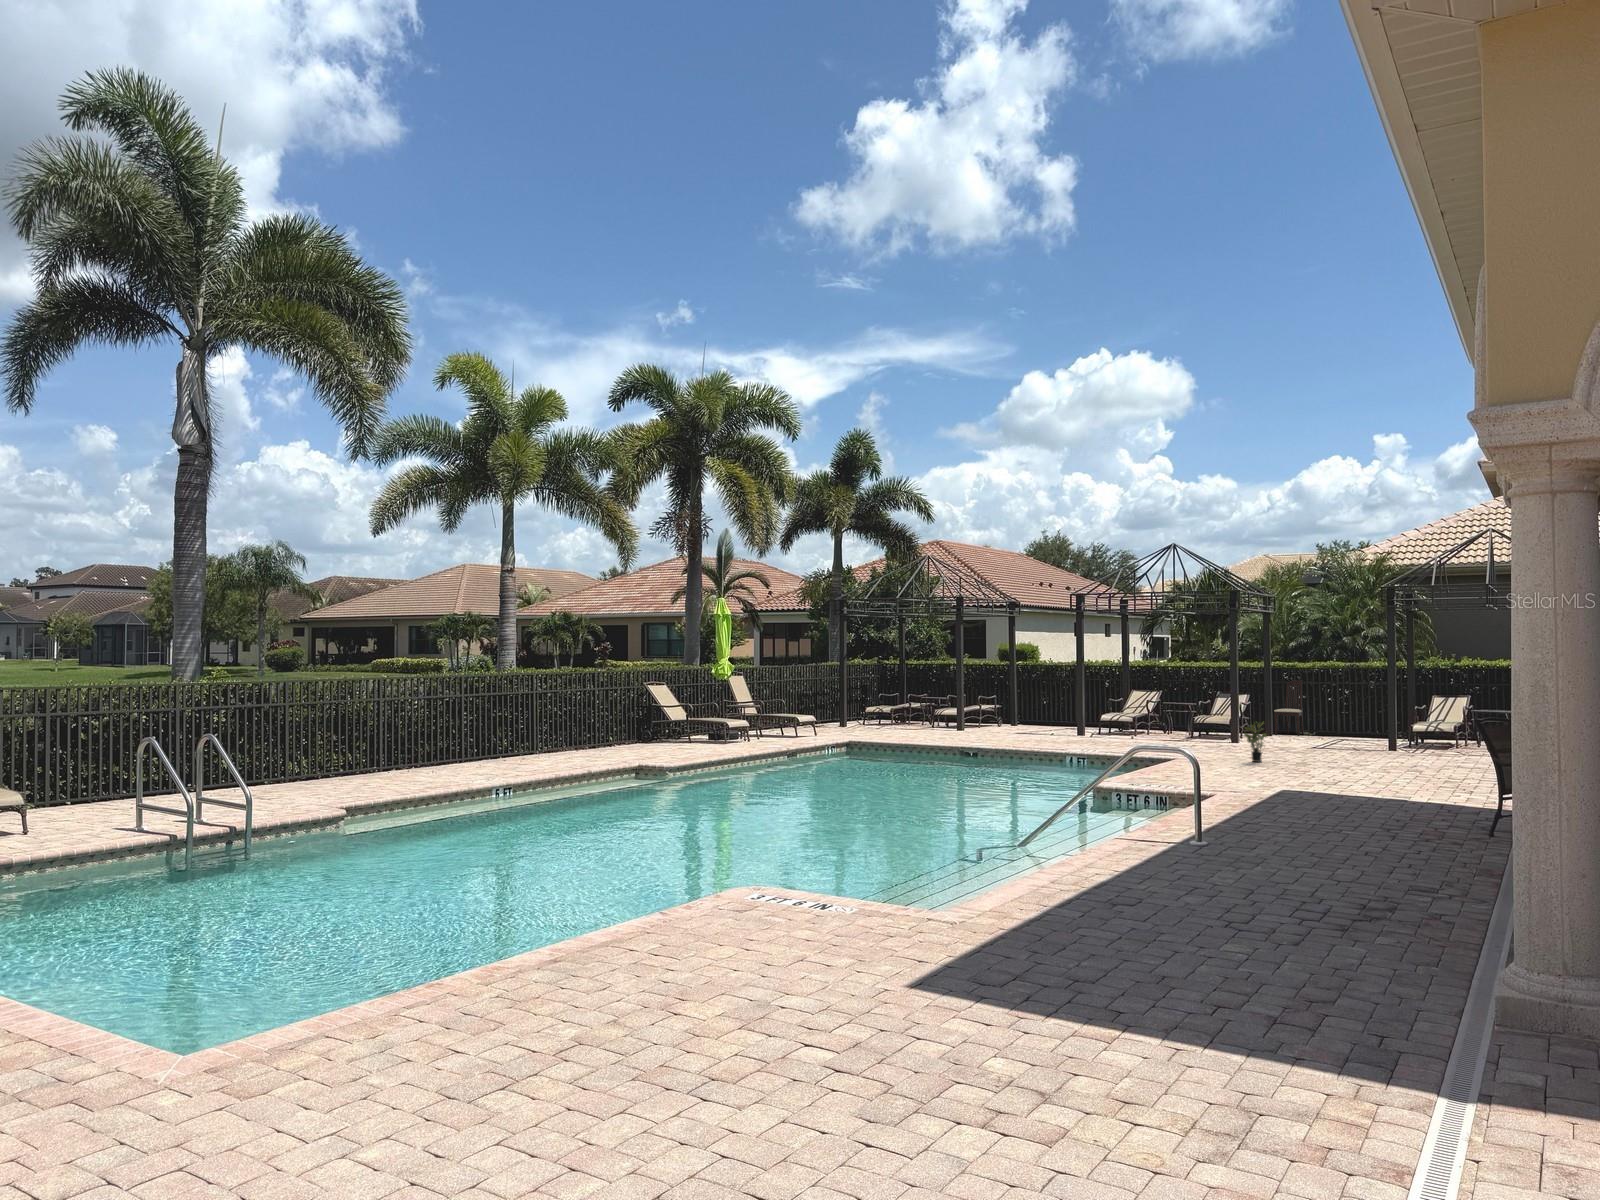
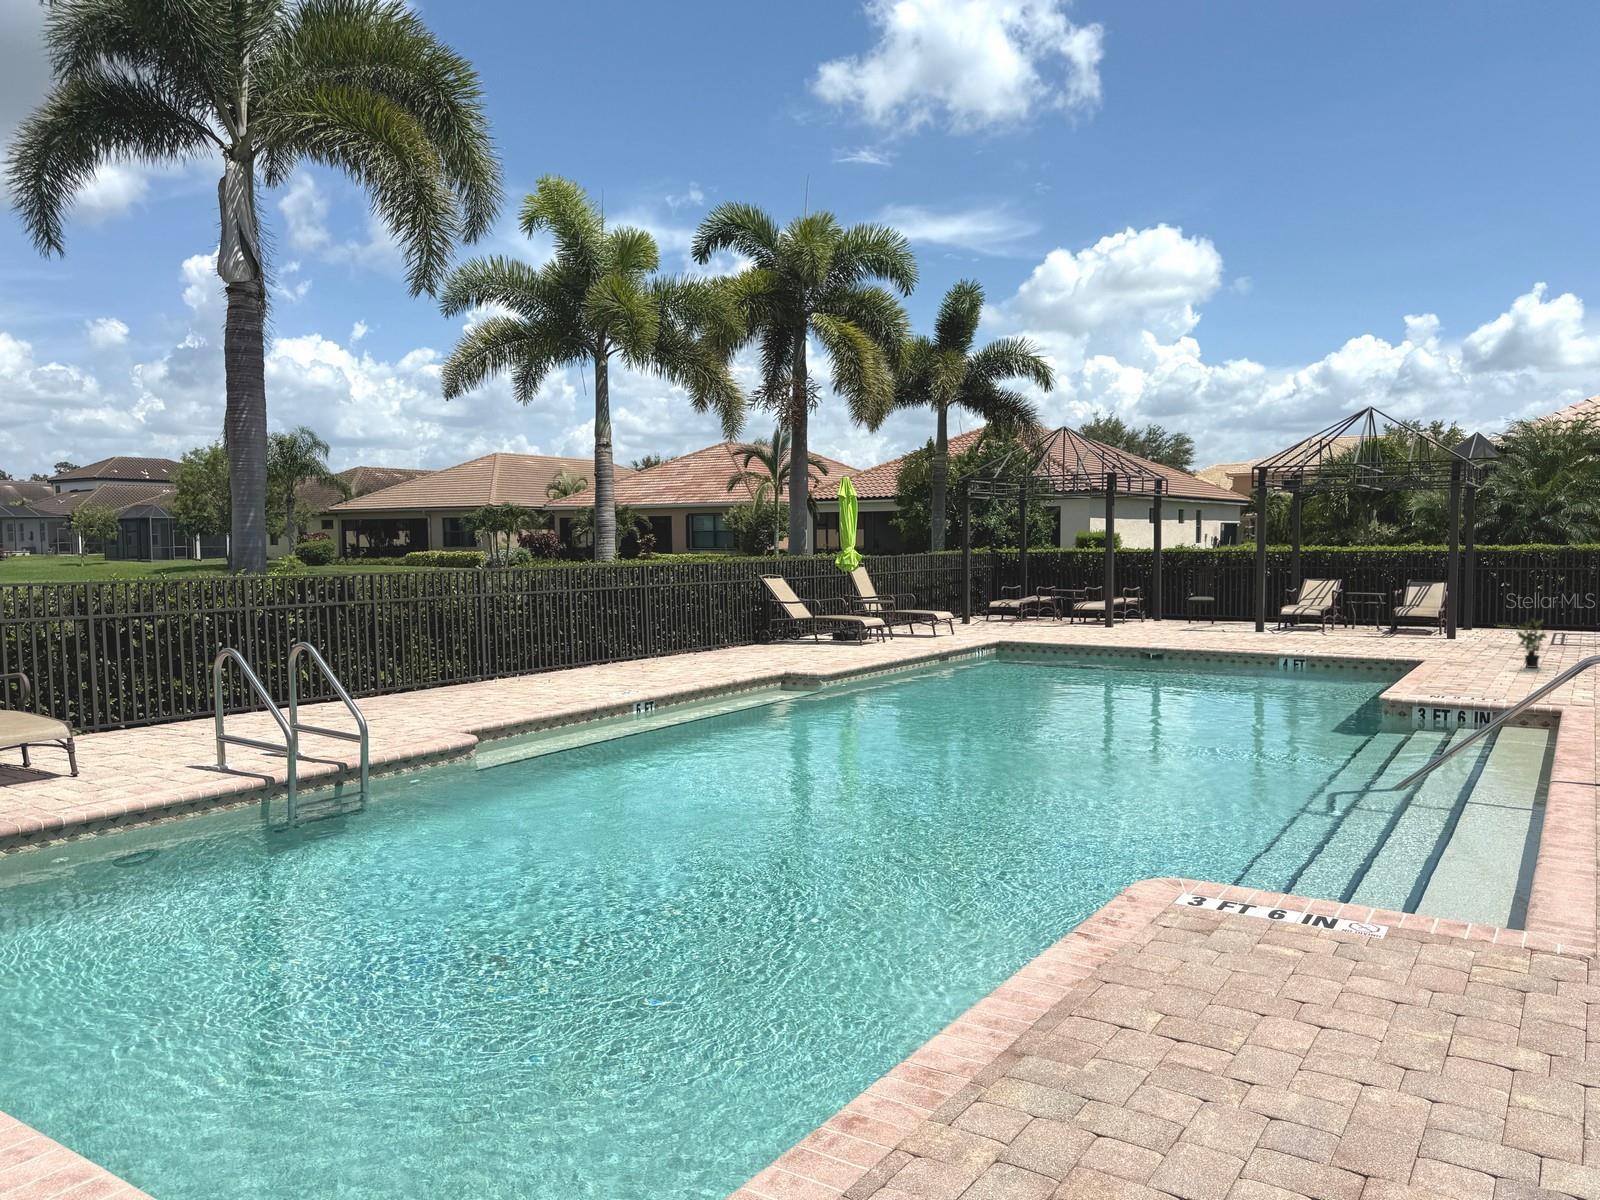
chair: present [1274,680,1304,736] -> present [1188,568,1214,624]

